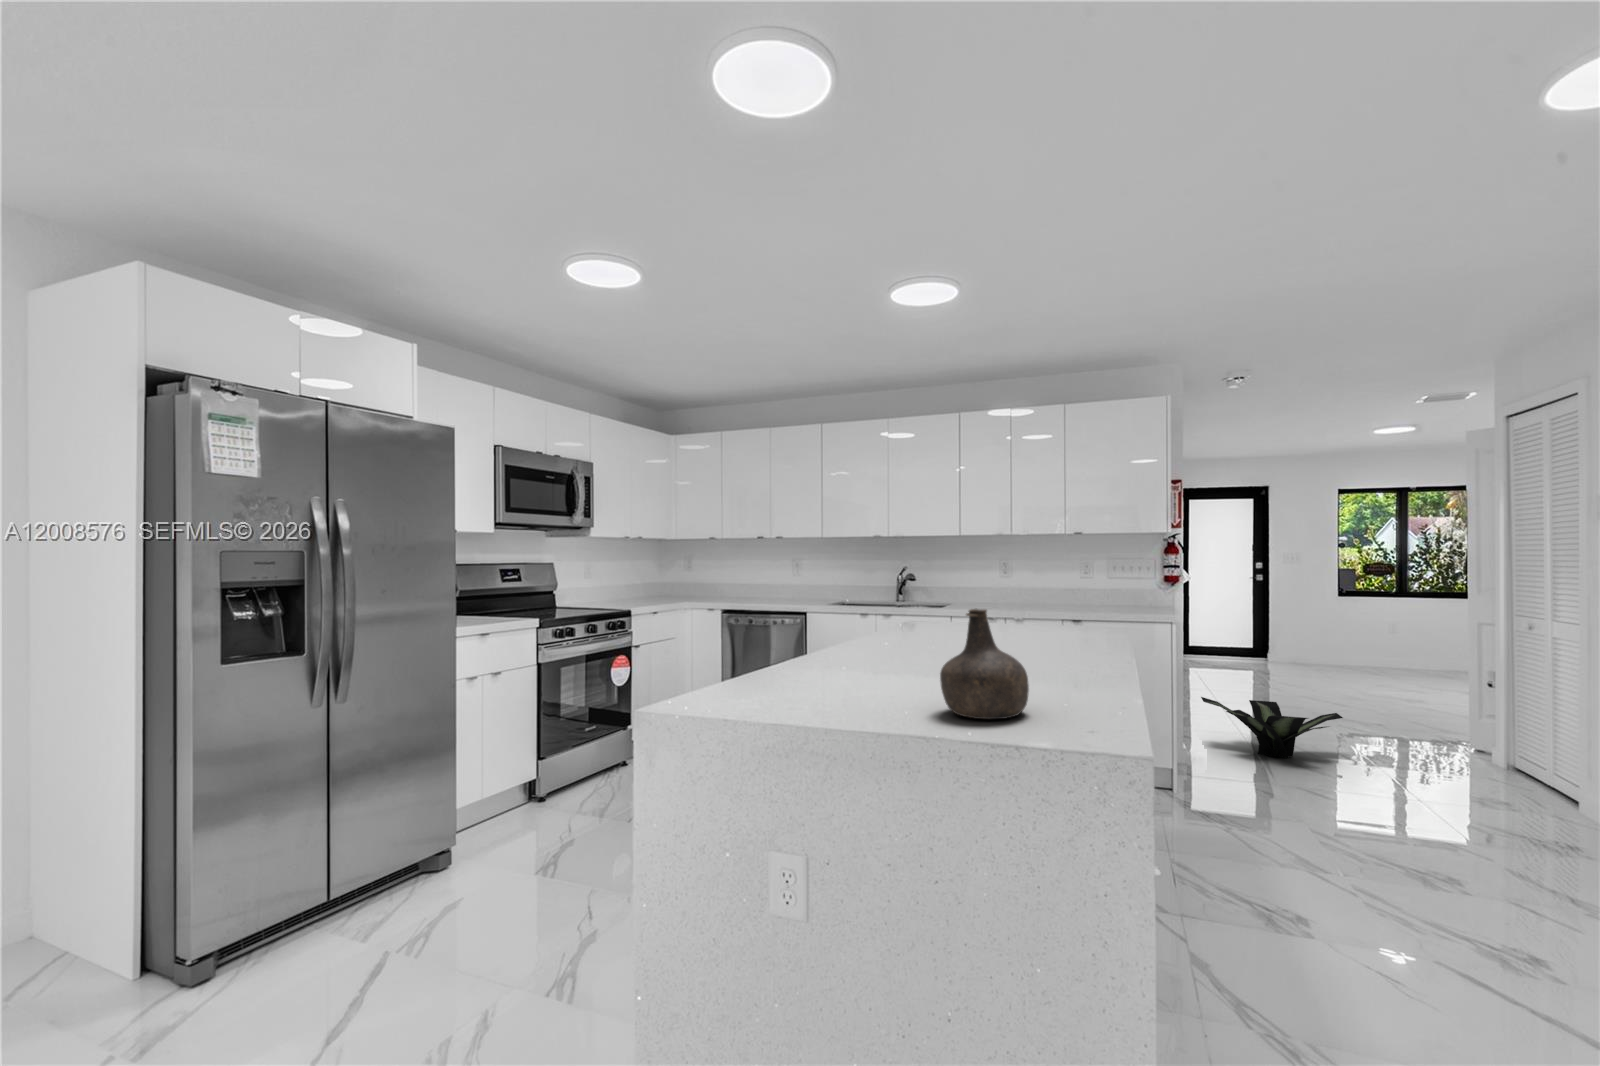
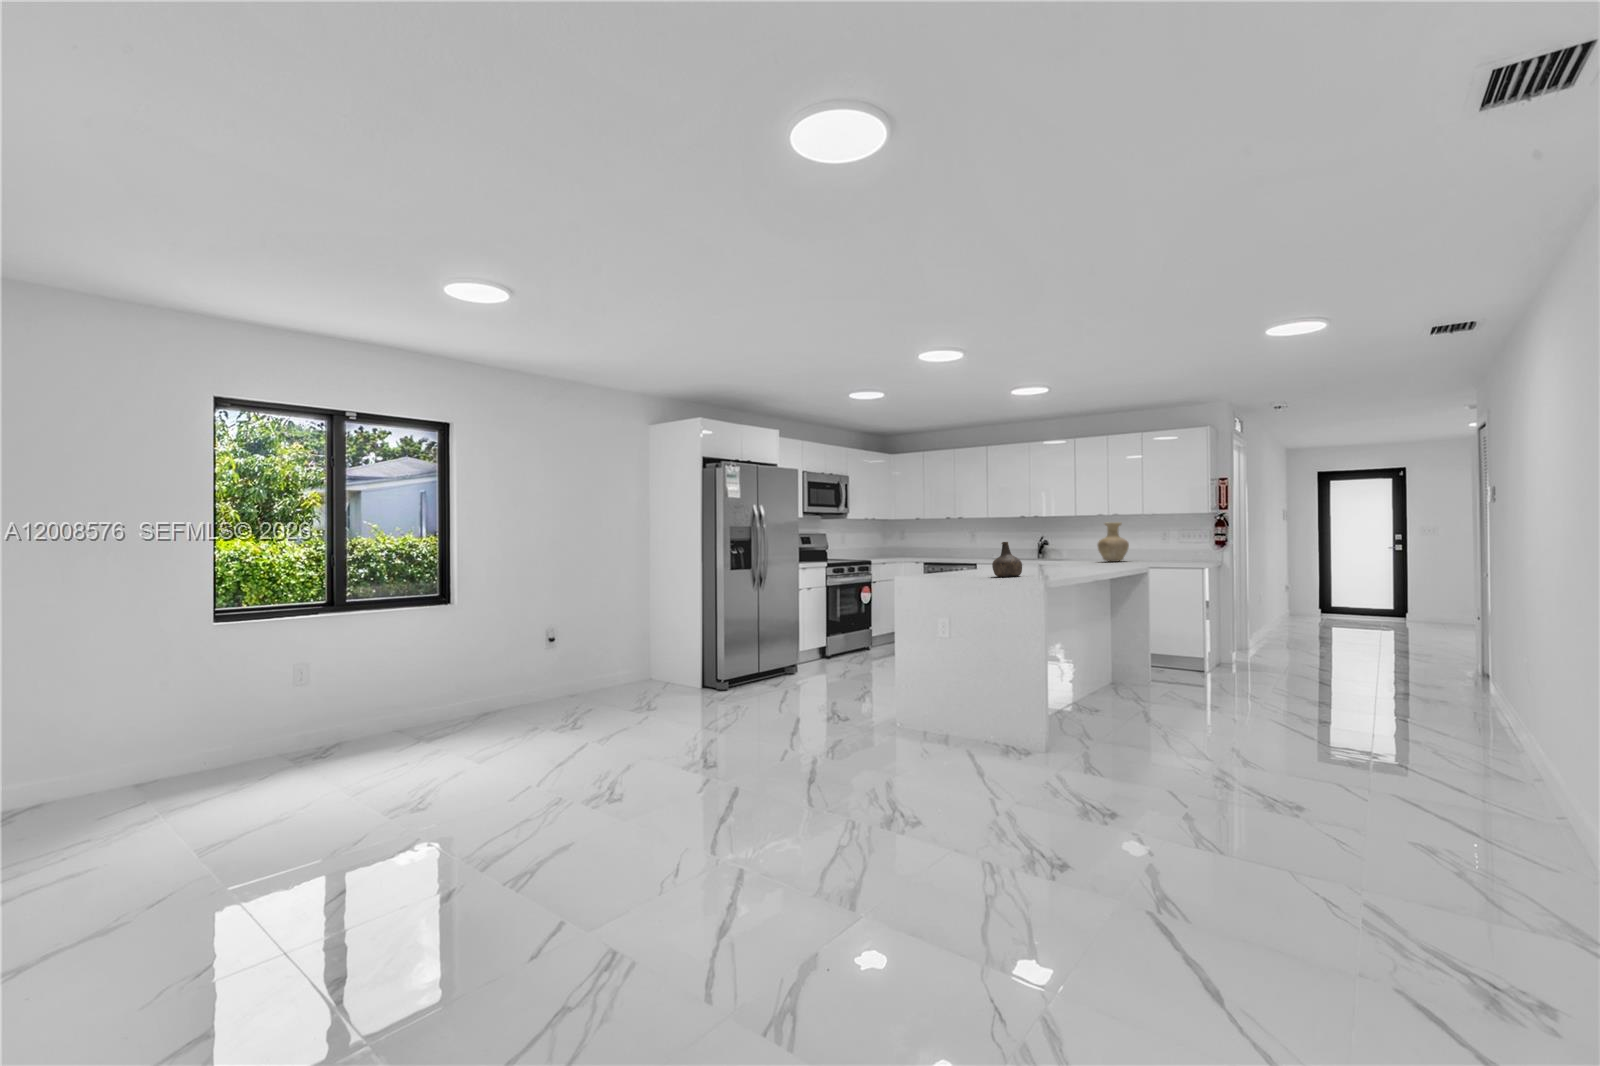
vase: none [1039,548,1096,620] -> present [1098,522,1129,562]
potted plant: present [1201,697,1343,758] -> none [1248,622,1346,662]

